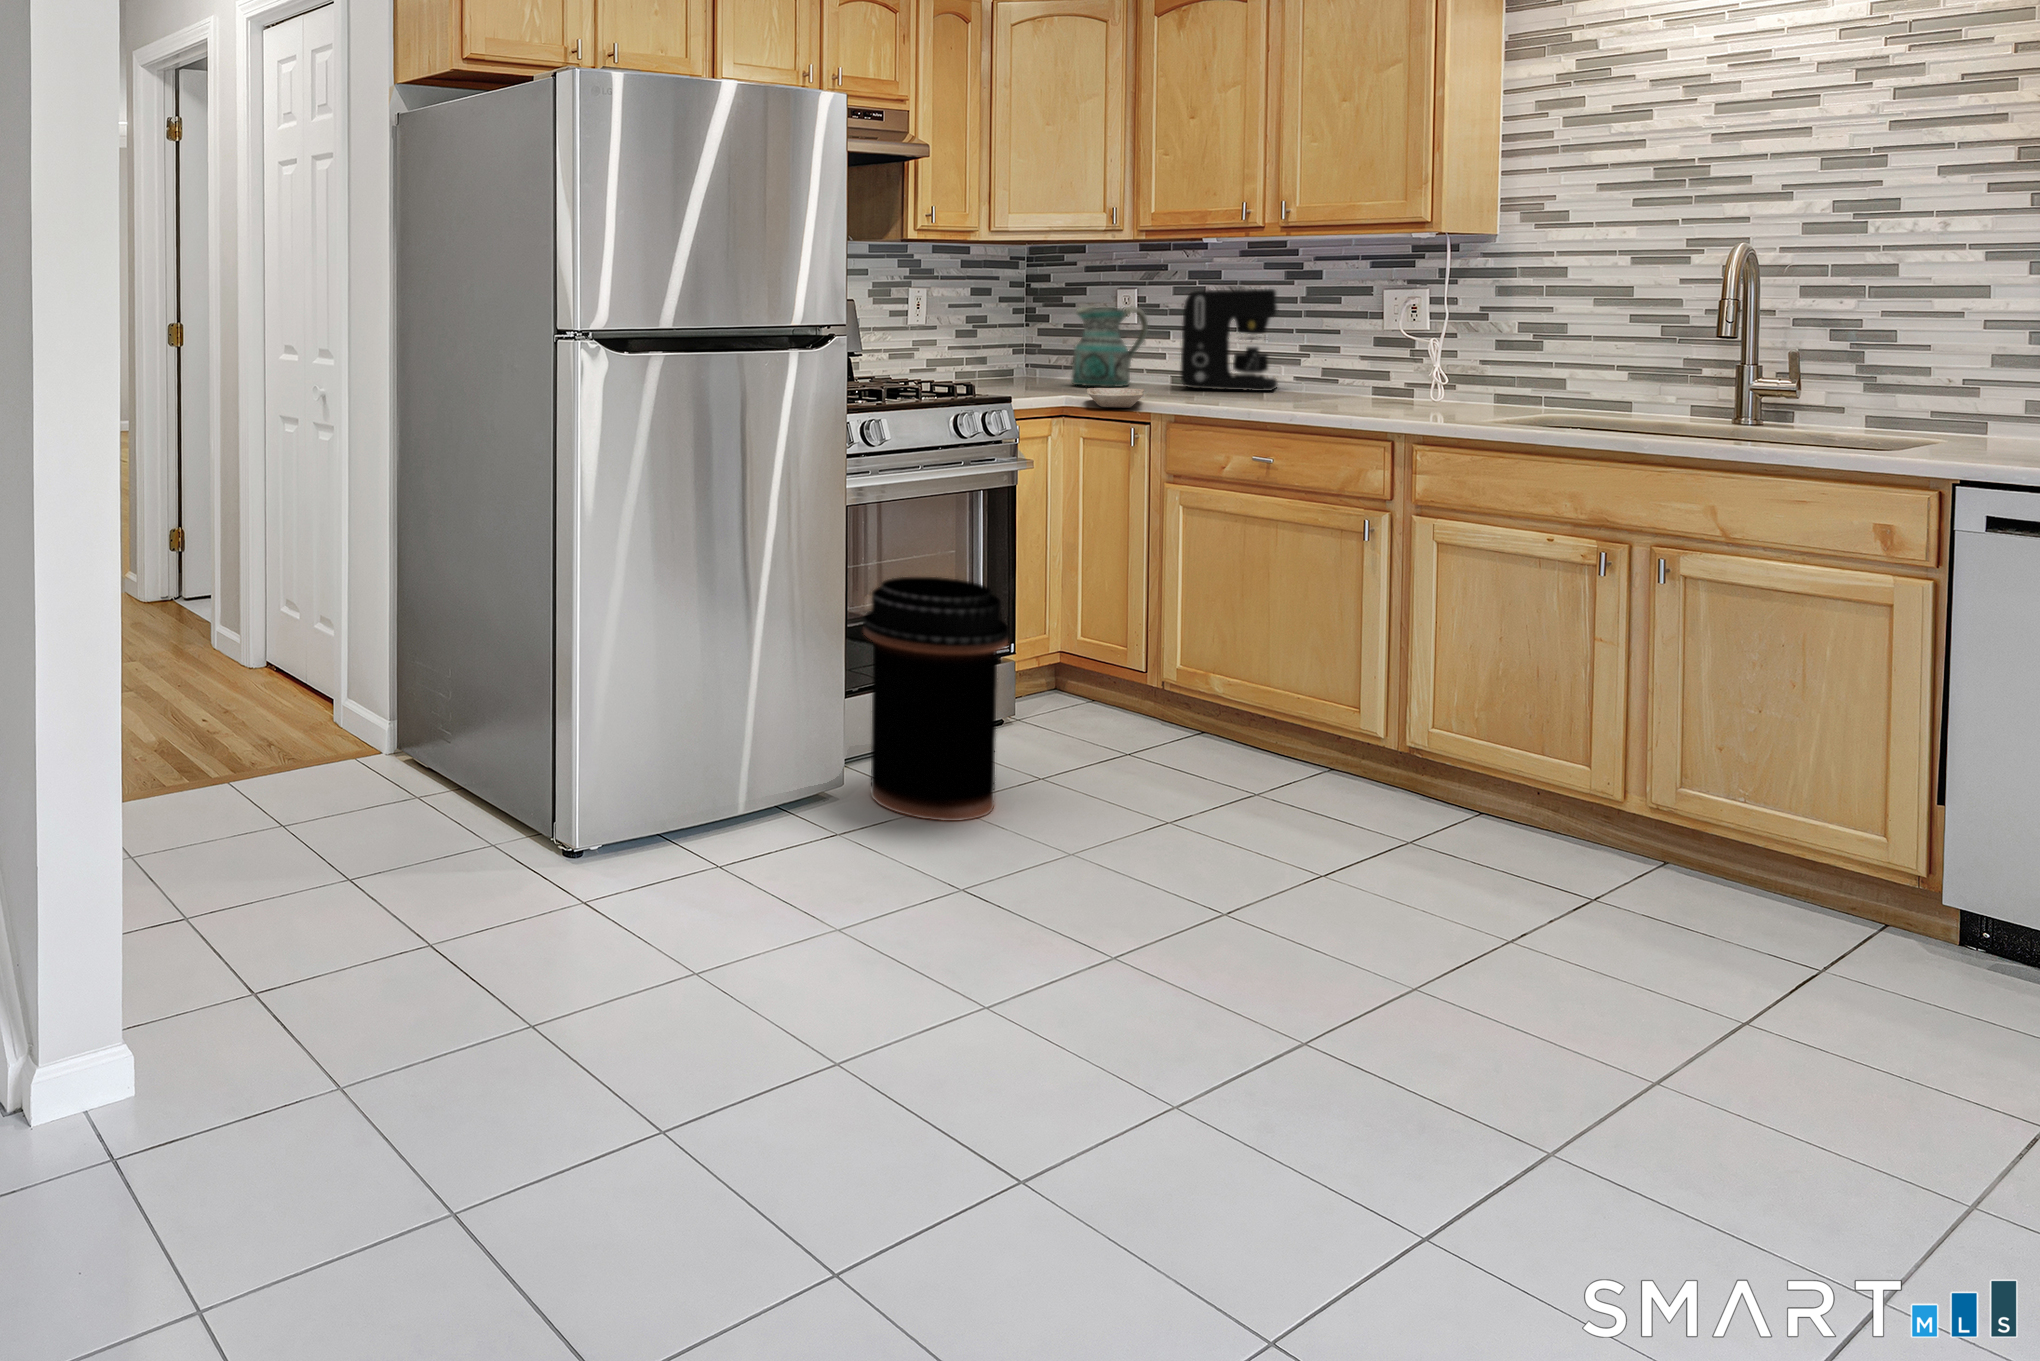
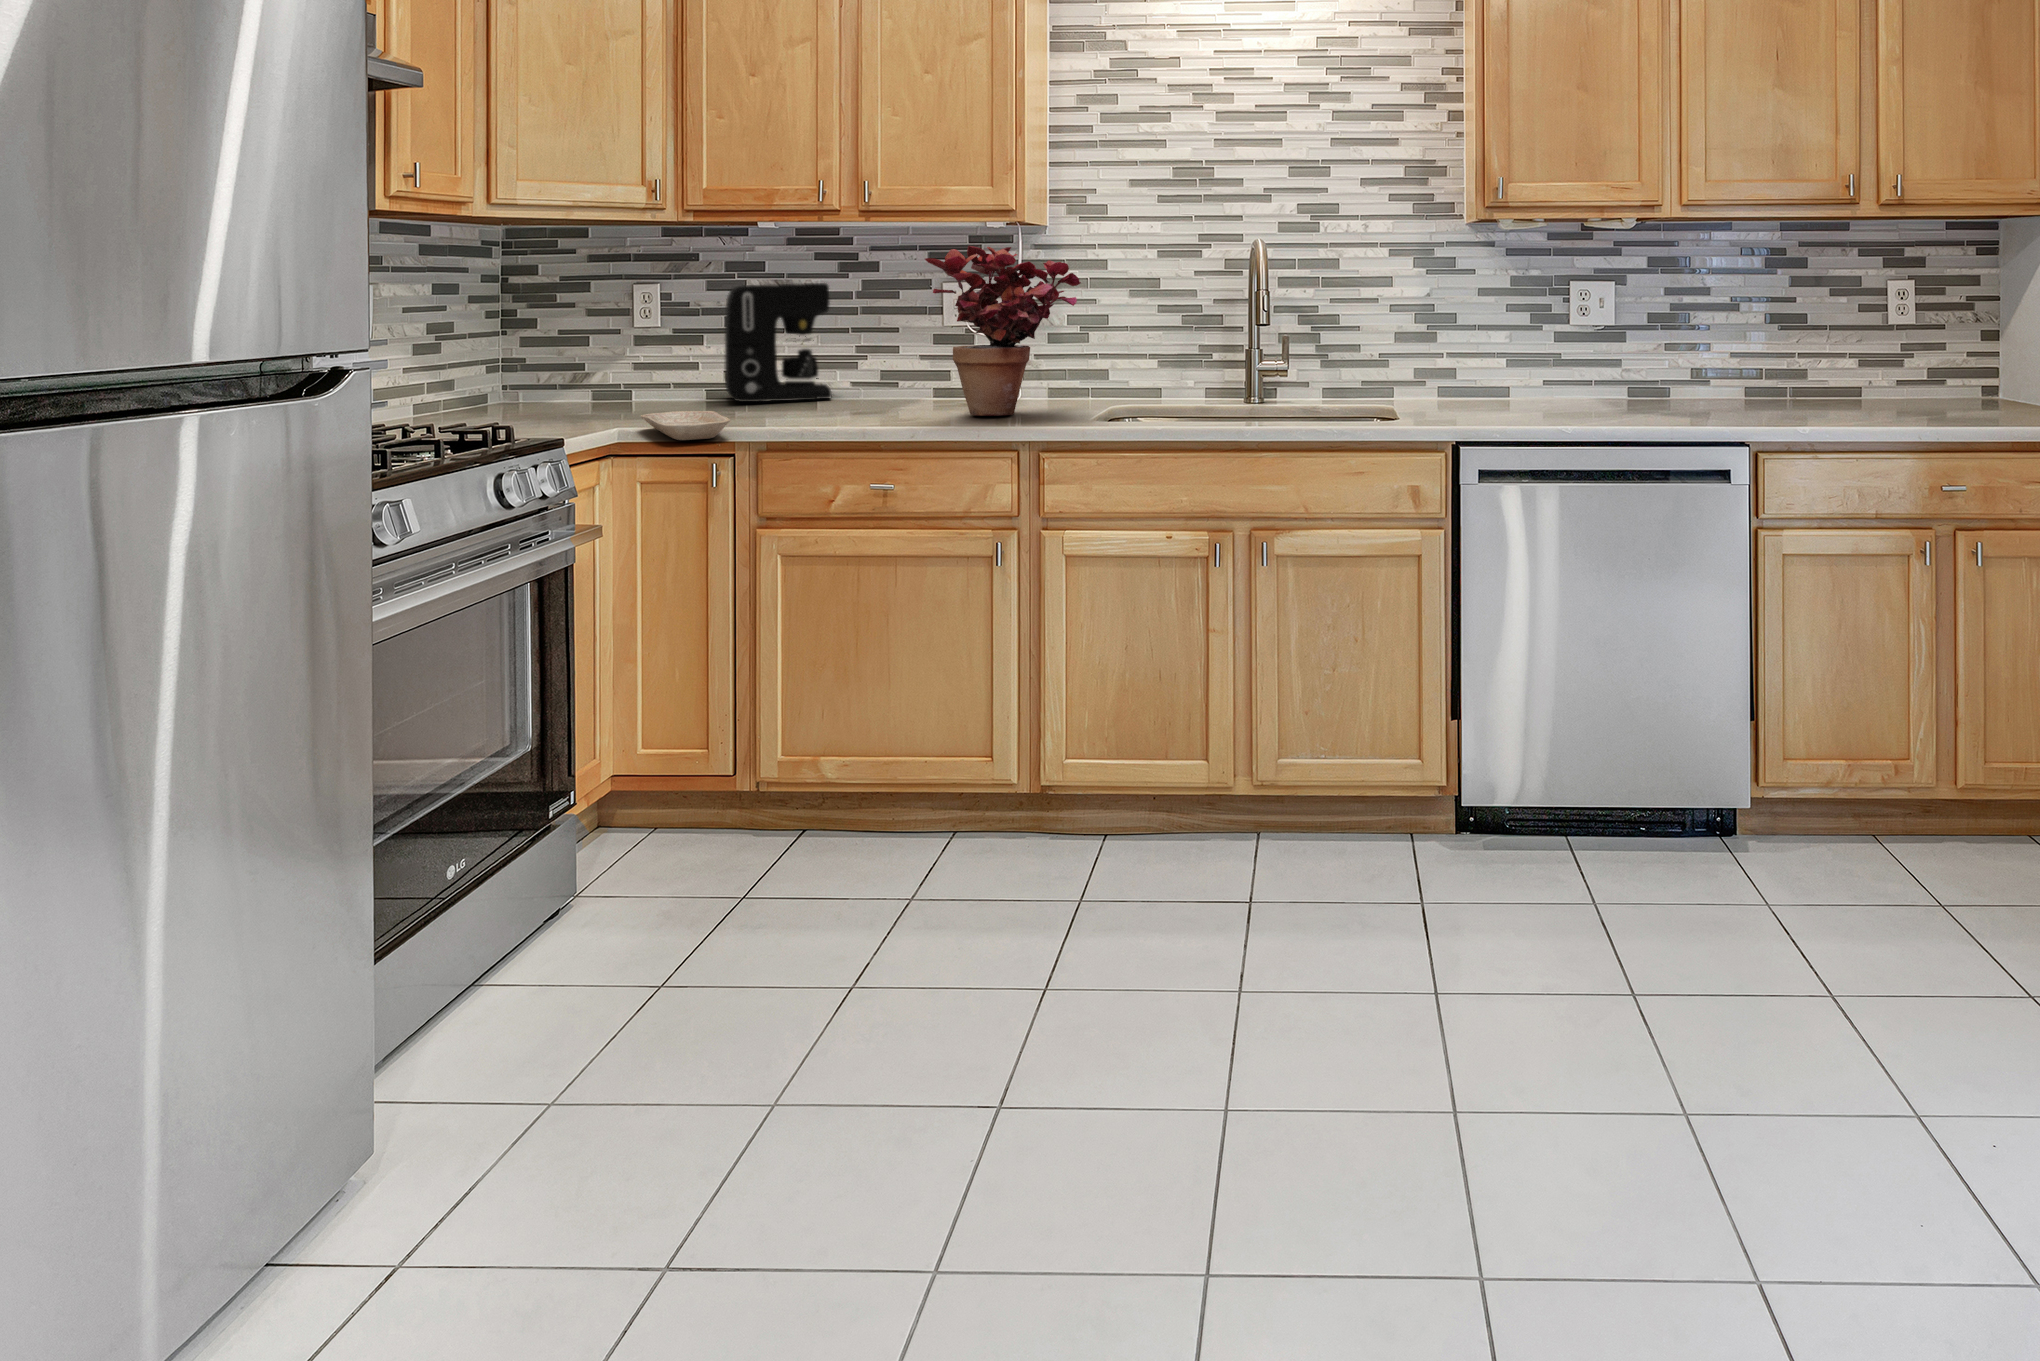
potted plant: none [1327,254,1496,412] -> present [925,246,1081,416]
ceramic pitcher: present [1072,307,1148,387] -> none [584,305,674,408]
trash can: present [863,577,1009,821] -> none [404,730,649,1137]

